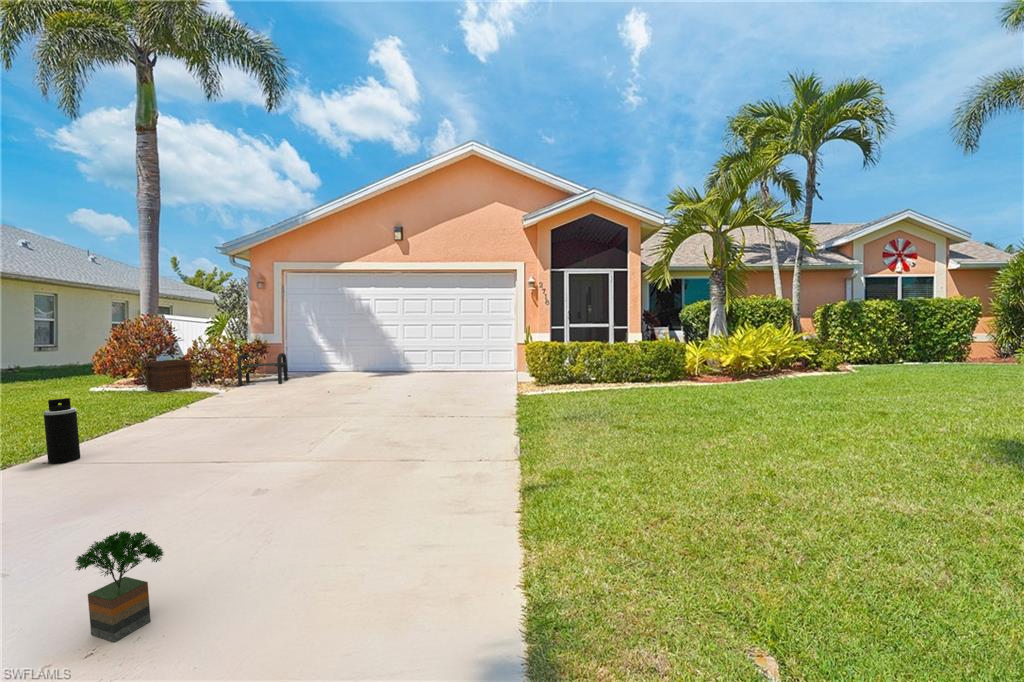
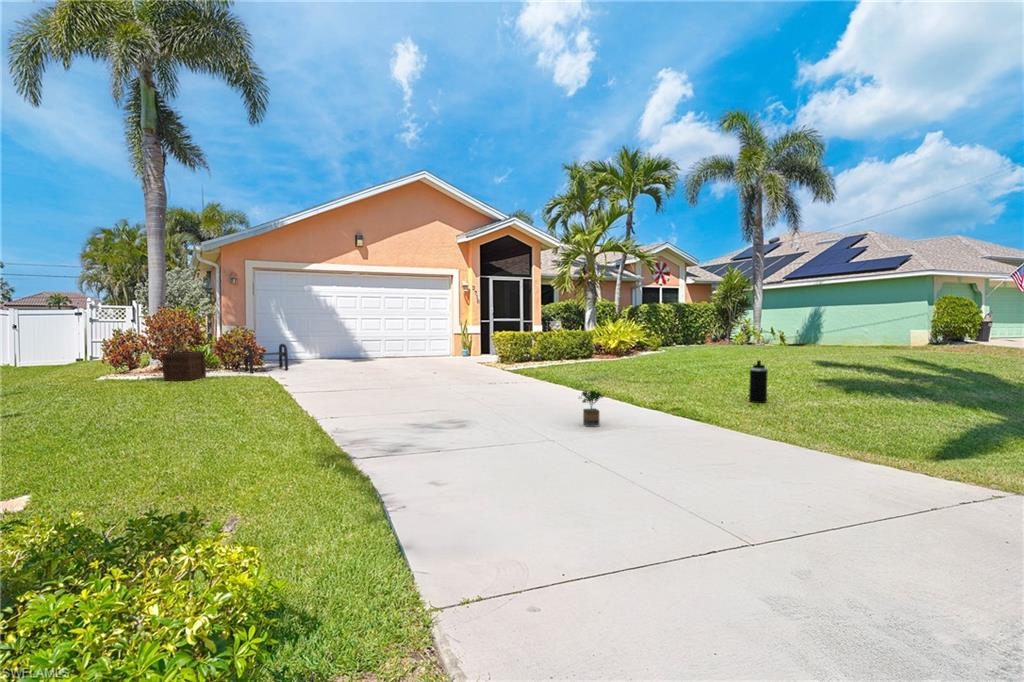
trash can: present [44,398,80,464] -> present [749,360,768,403]

